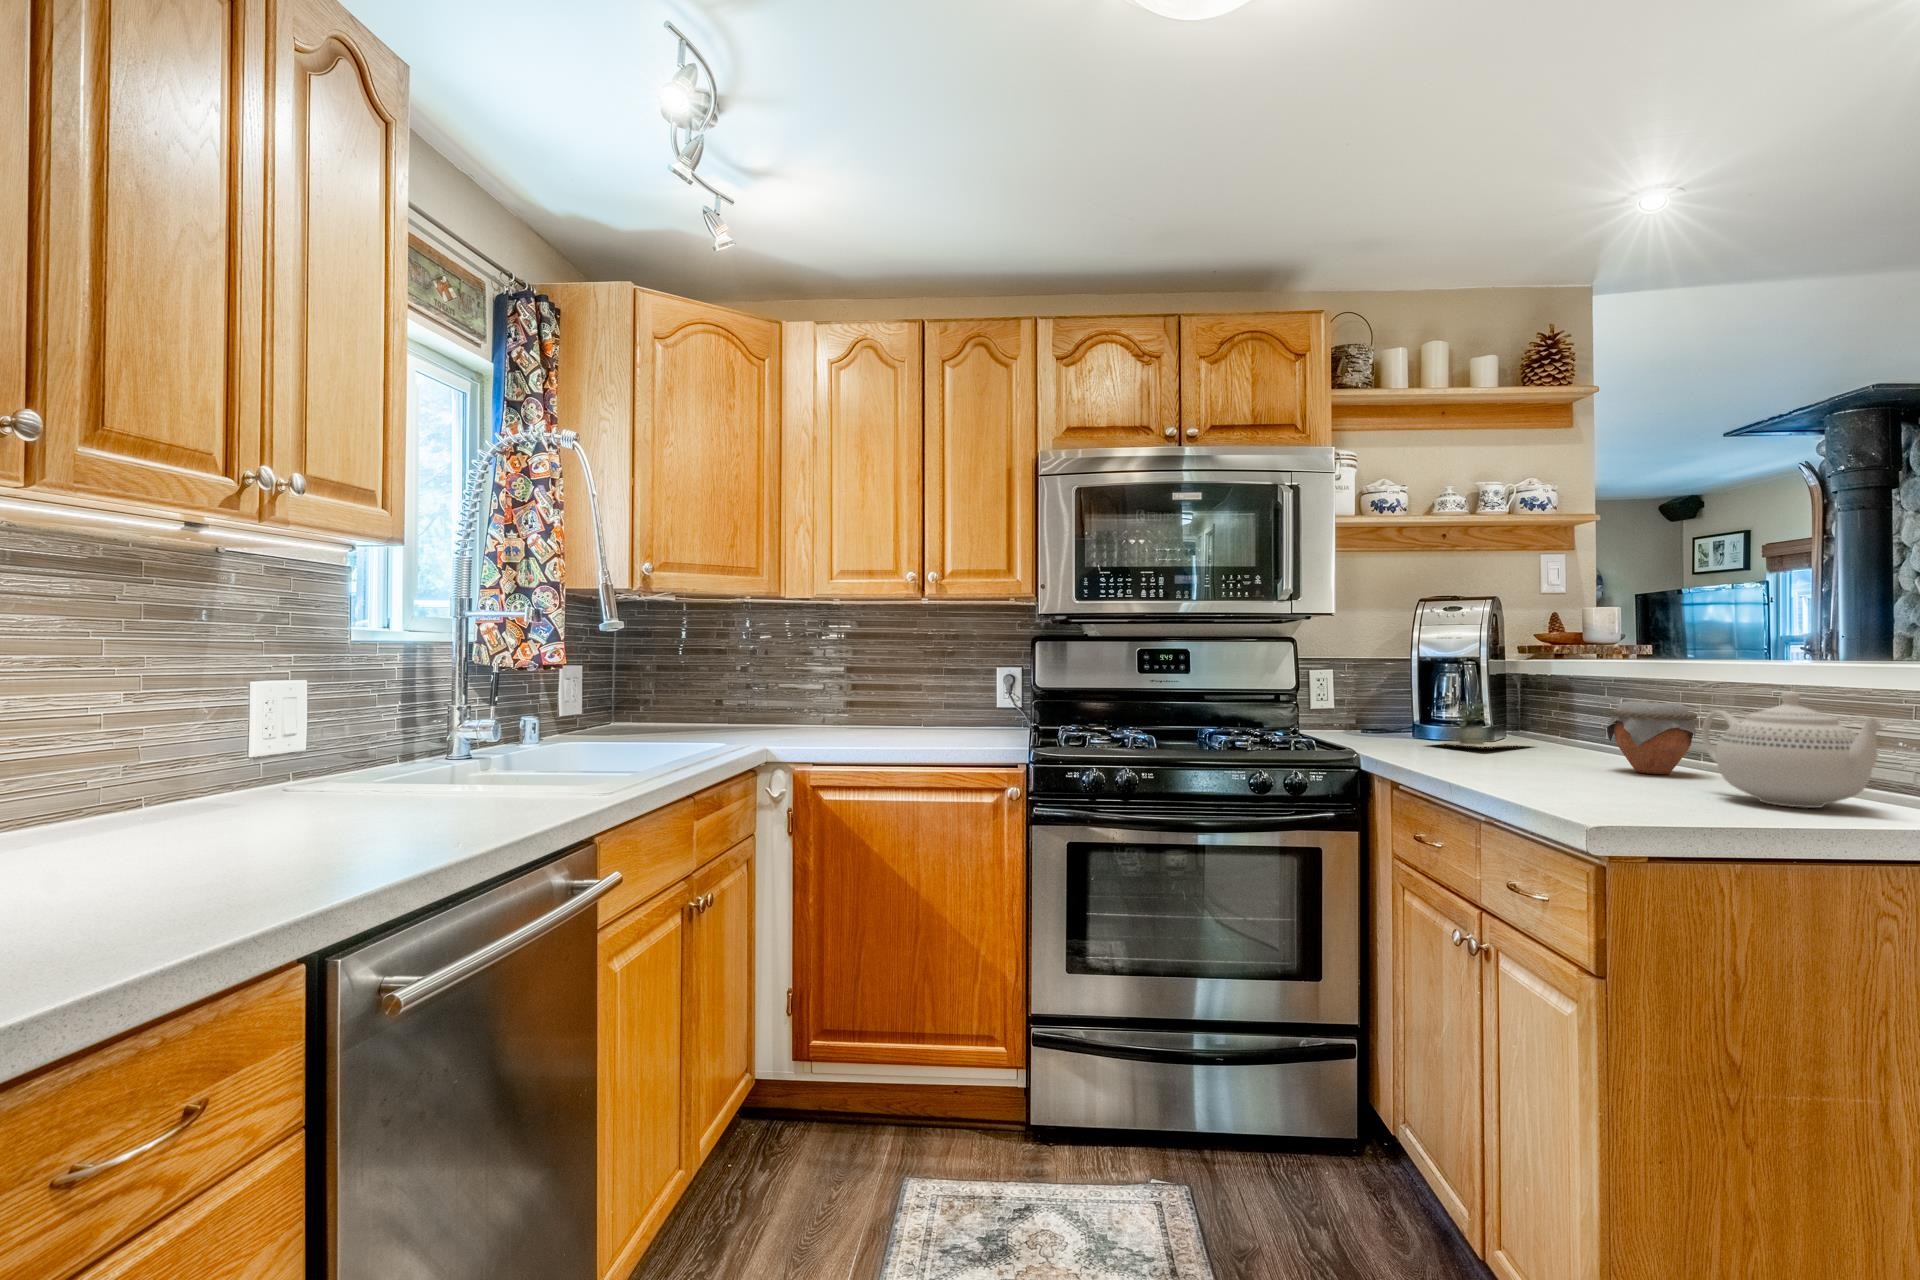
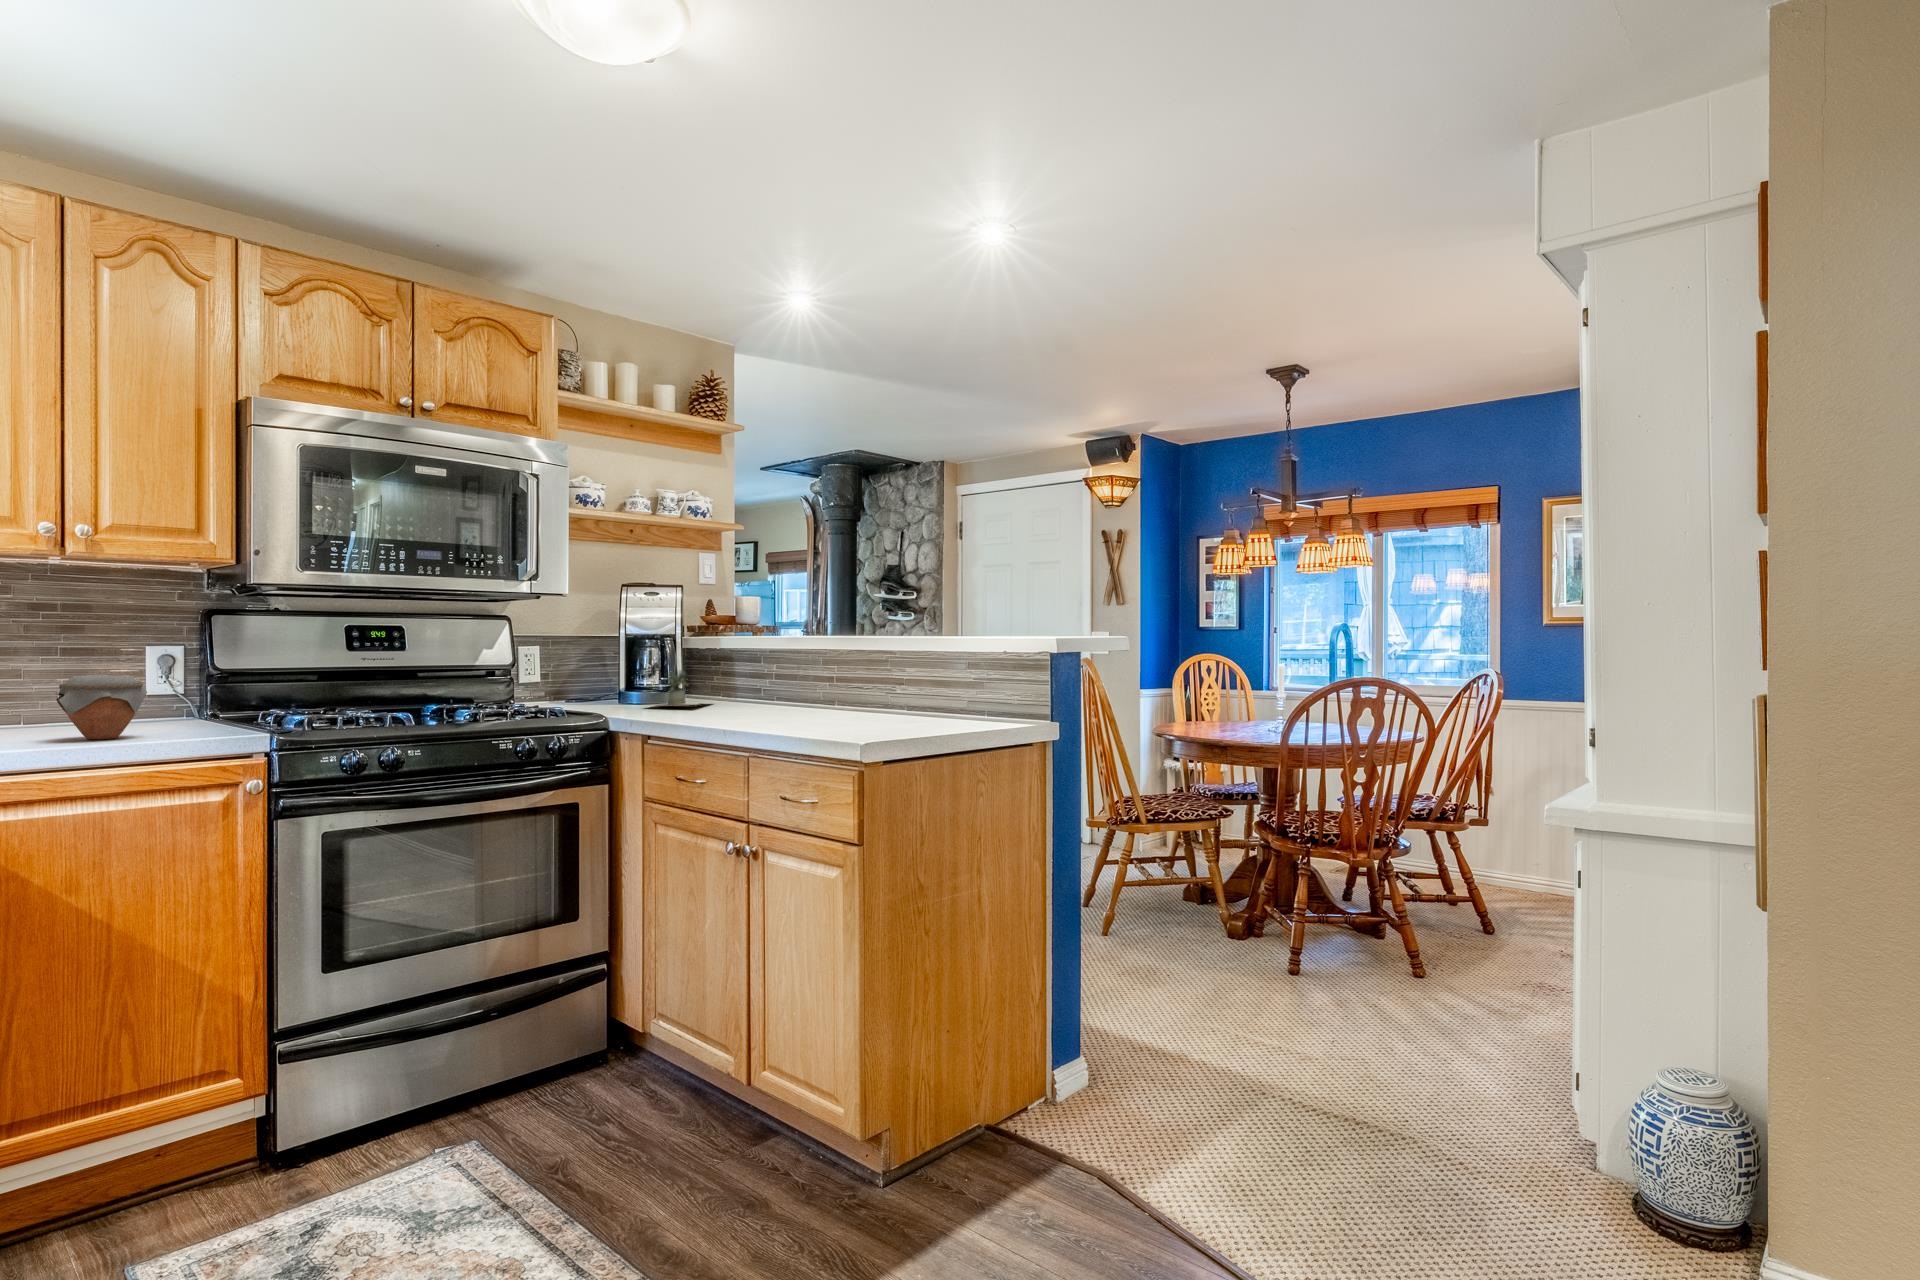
teapot: present [1702,691,1884,808] -> none [842,654,927,722]
jar: present [1607,701,1697,774] -> present [56,675,147,739]

